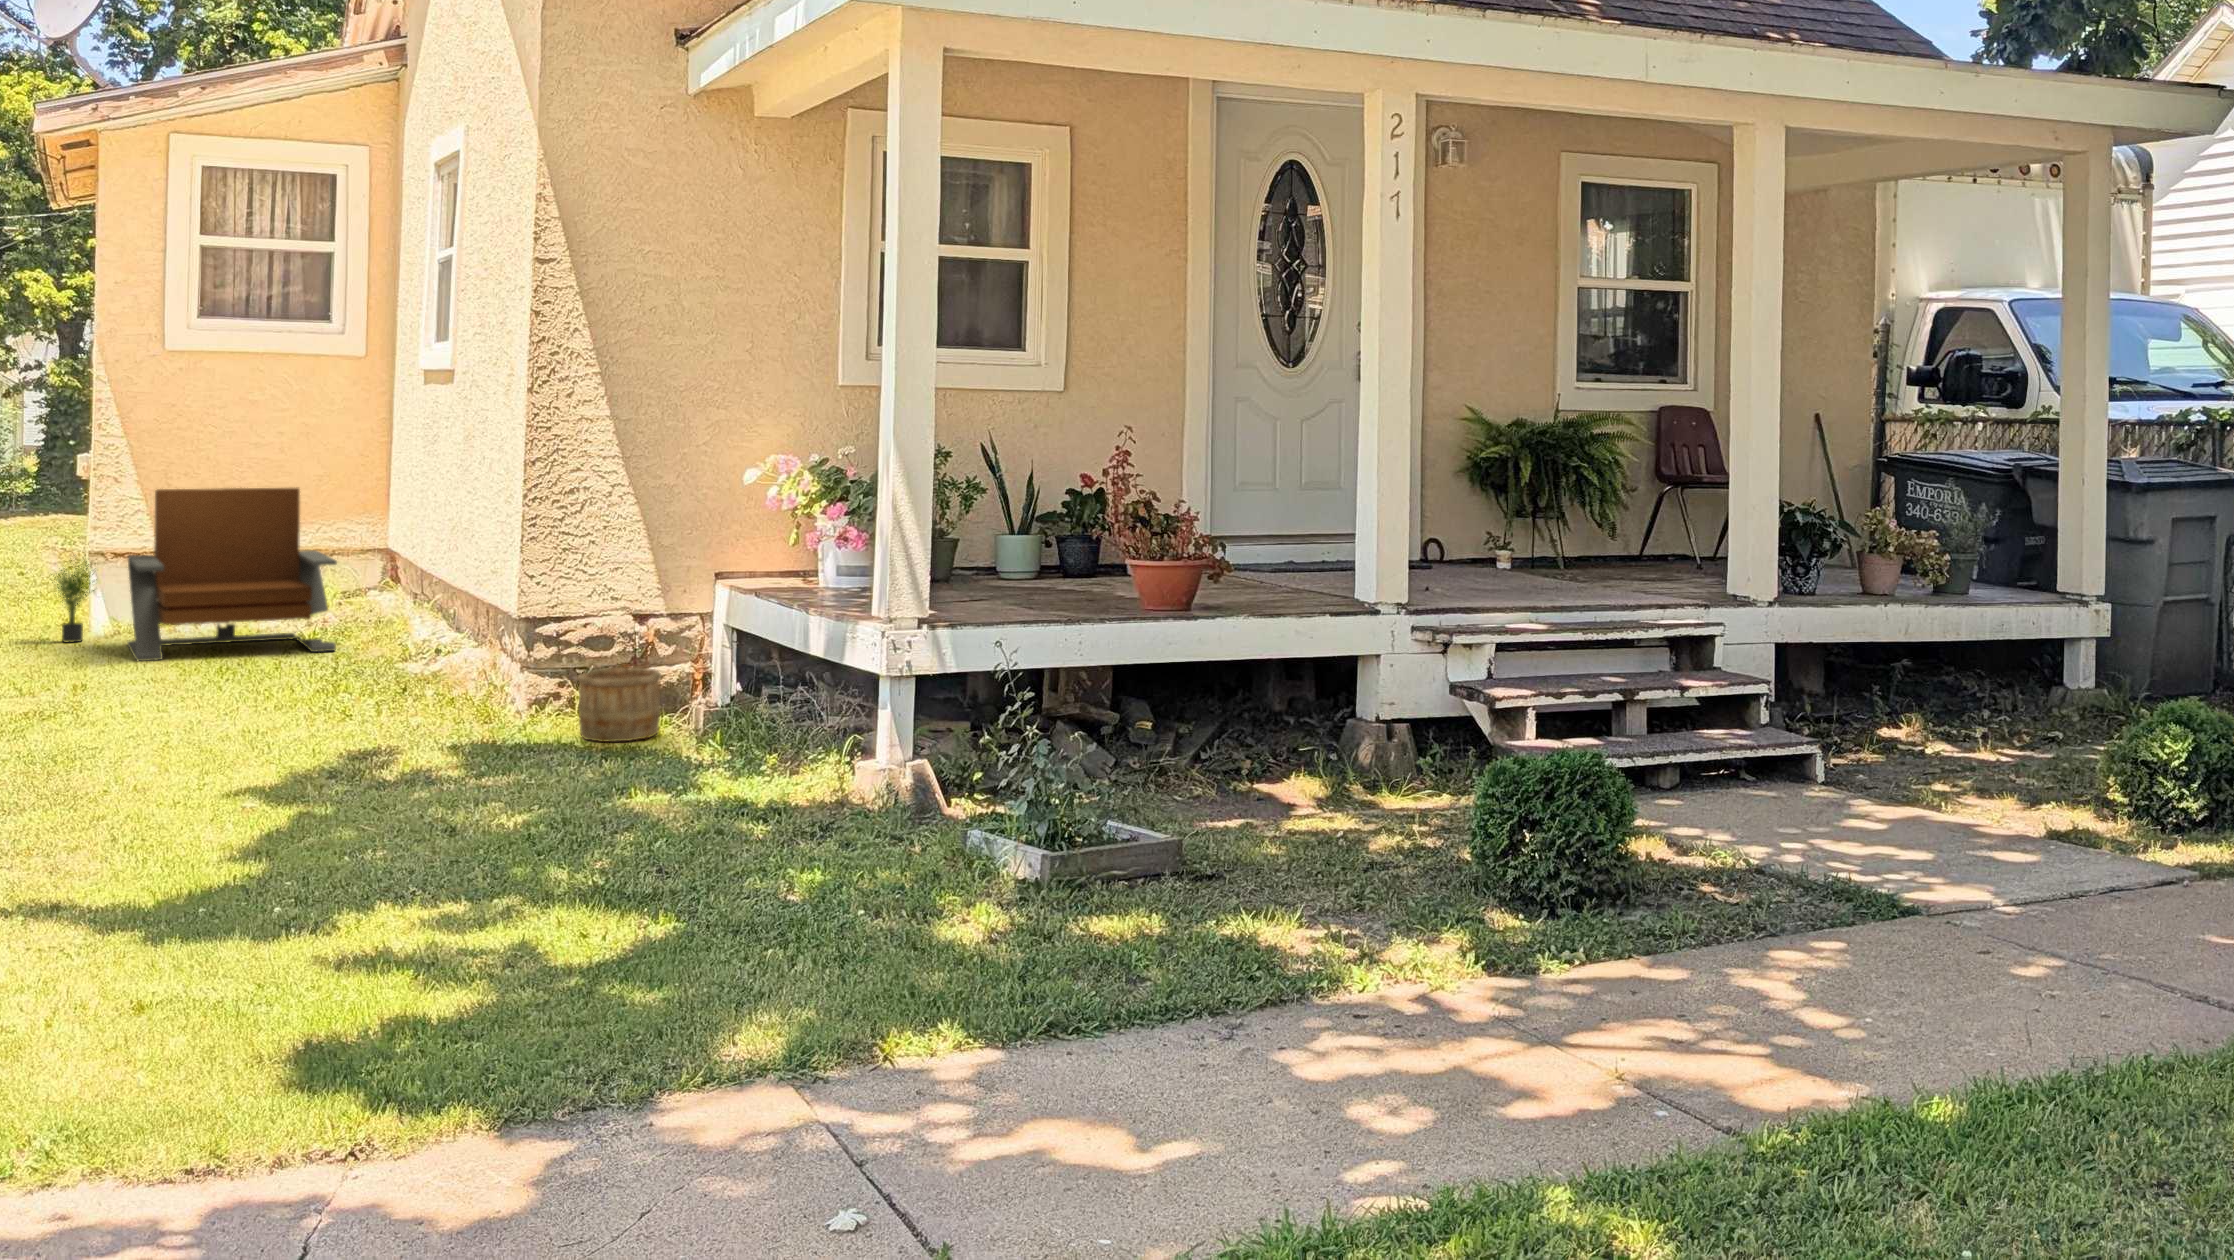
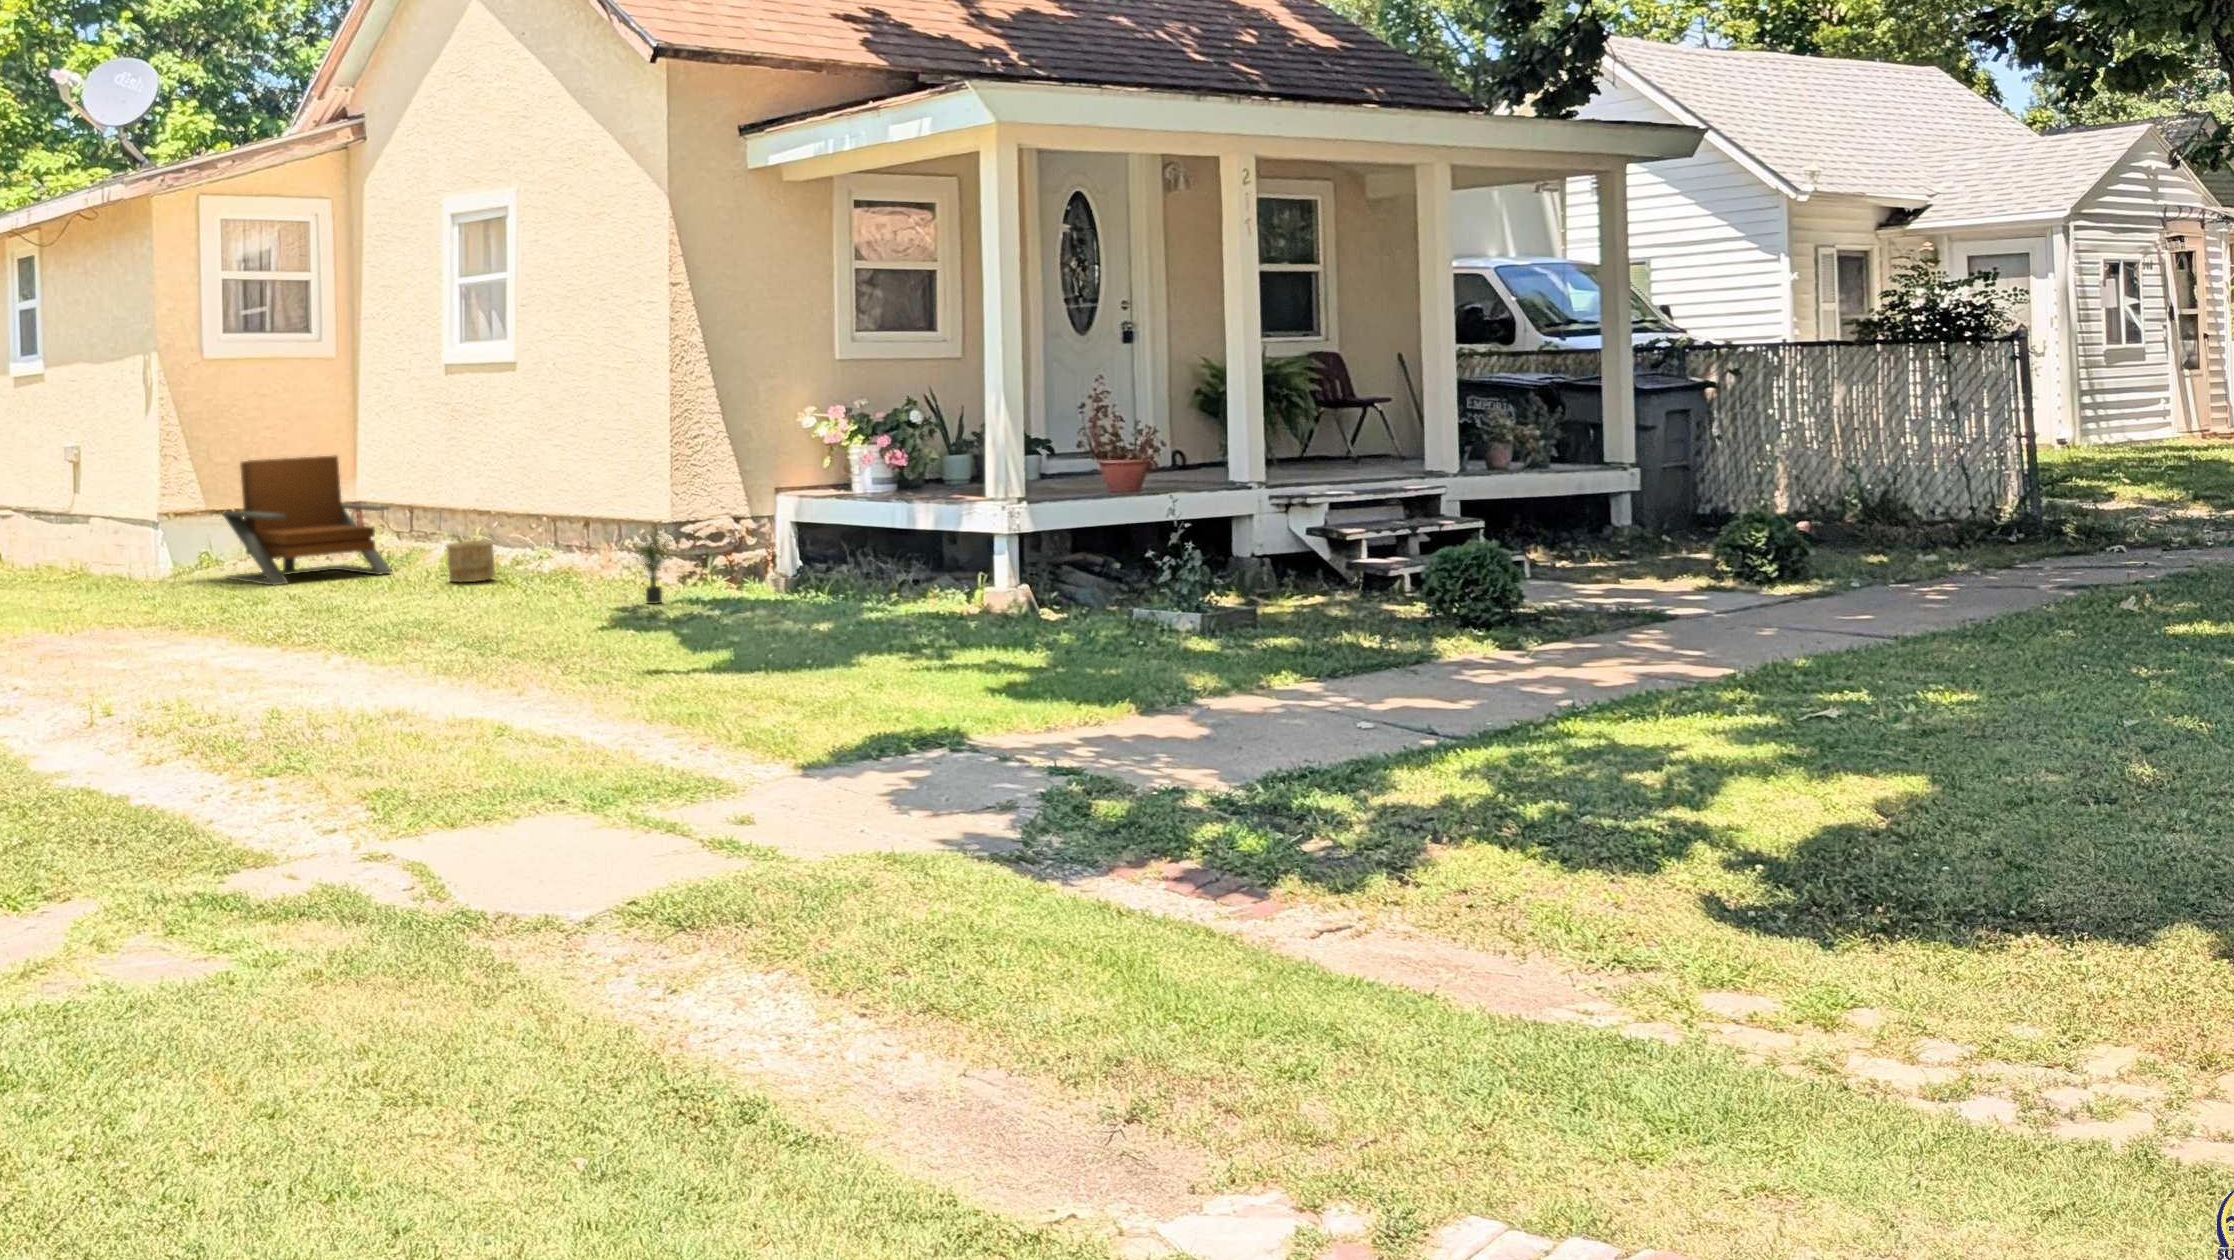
potted plant: present [51,561,94,643] -> present [635,533,669,604]
wooden bucket: present [576,667,662,742] -> present [446,540,495,582]

